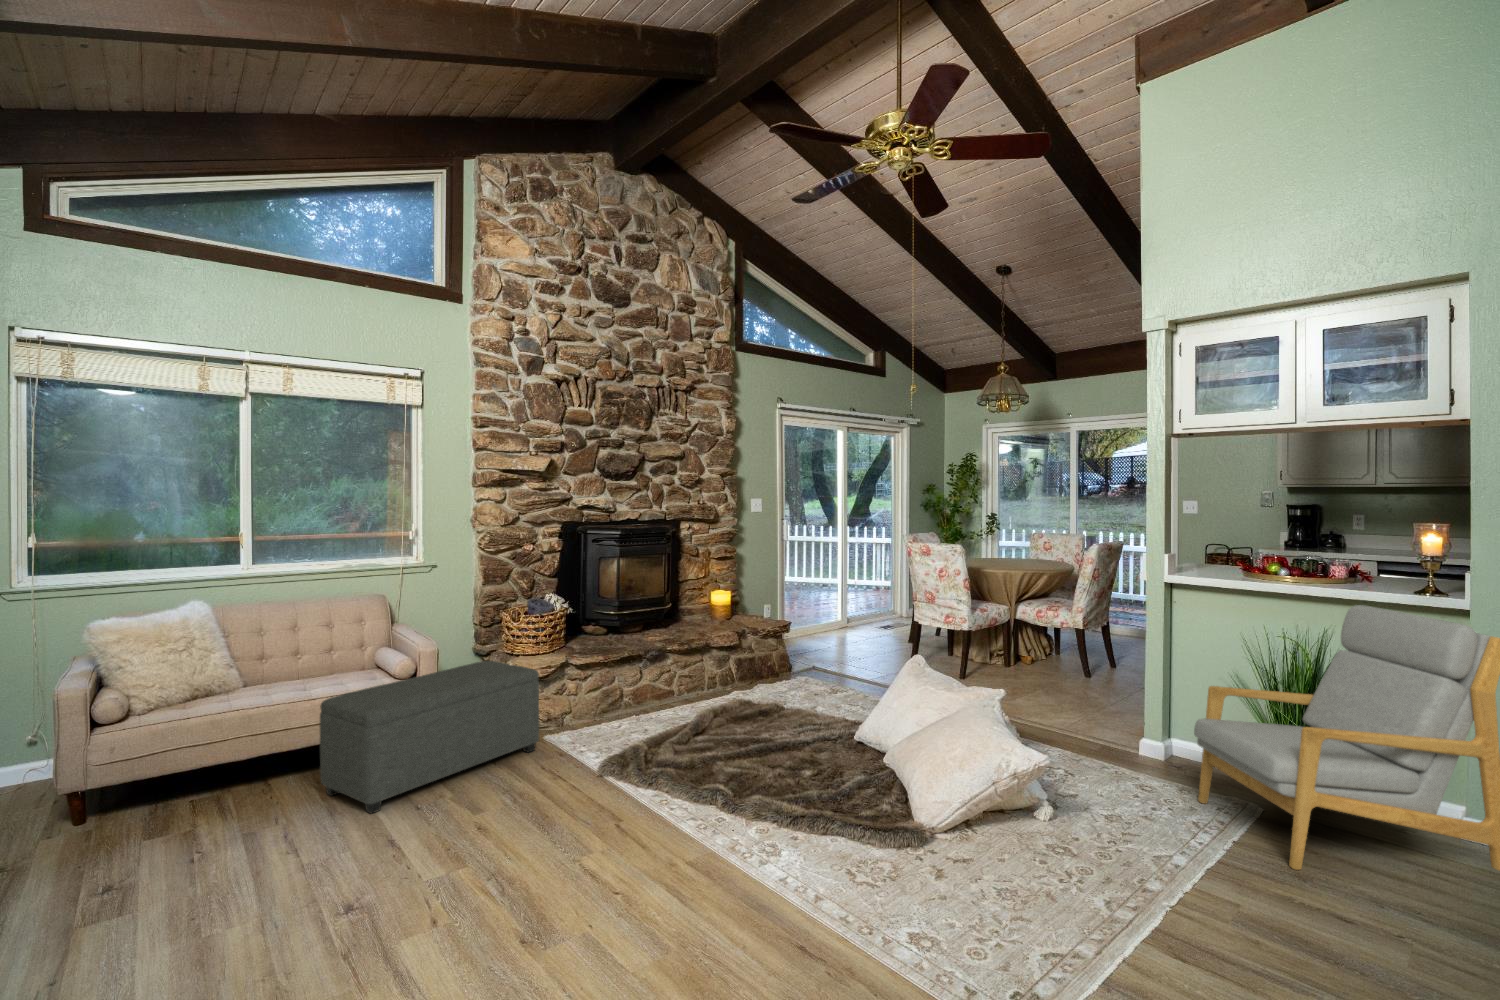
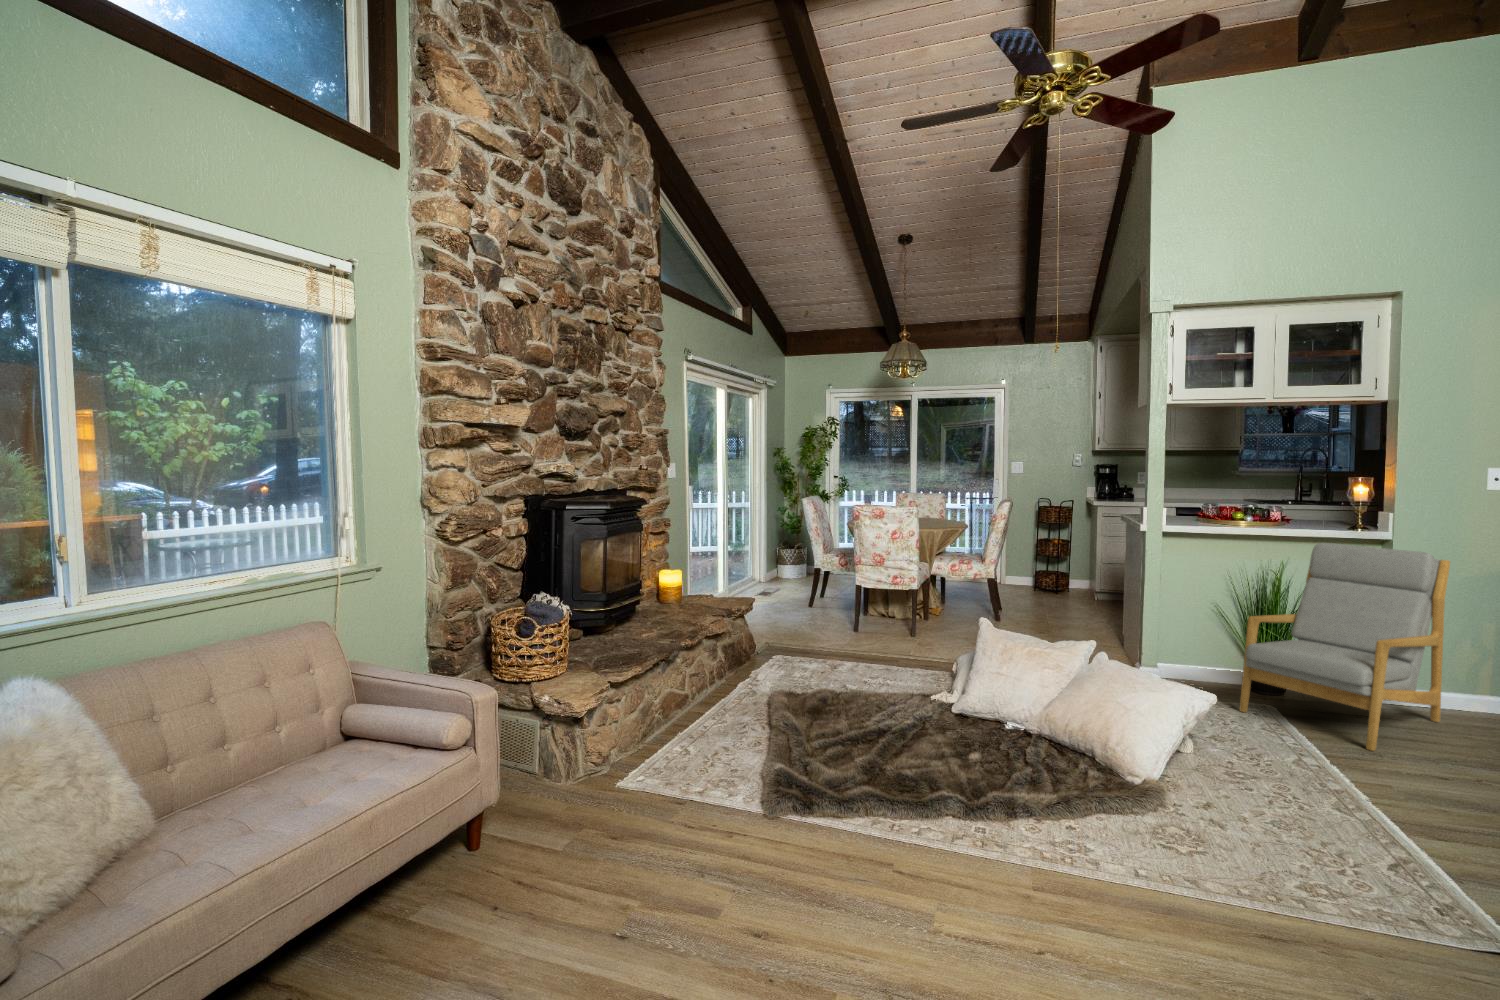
ottoman: present [320,661,539,813] -> none [430,694,651,965]

